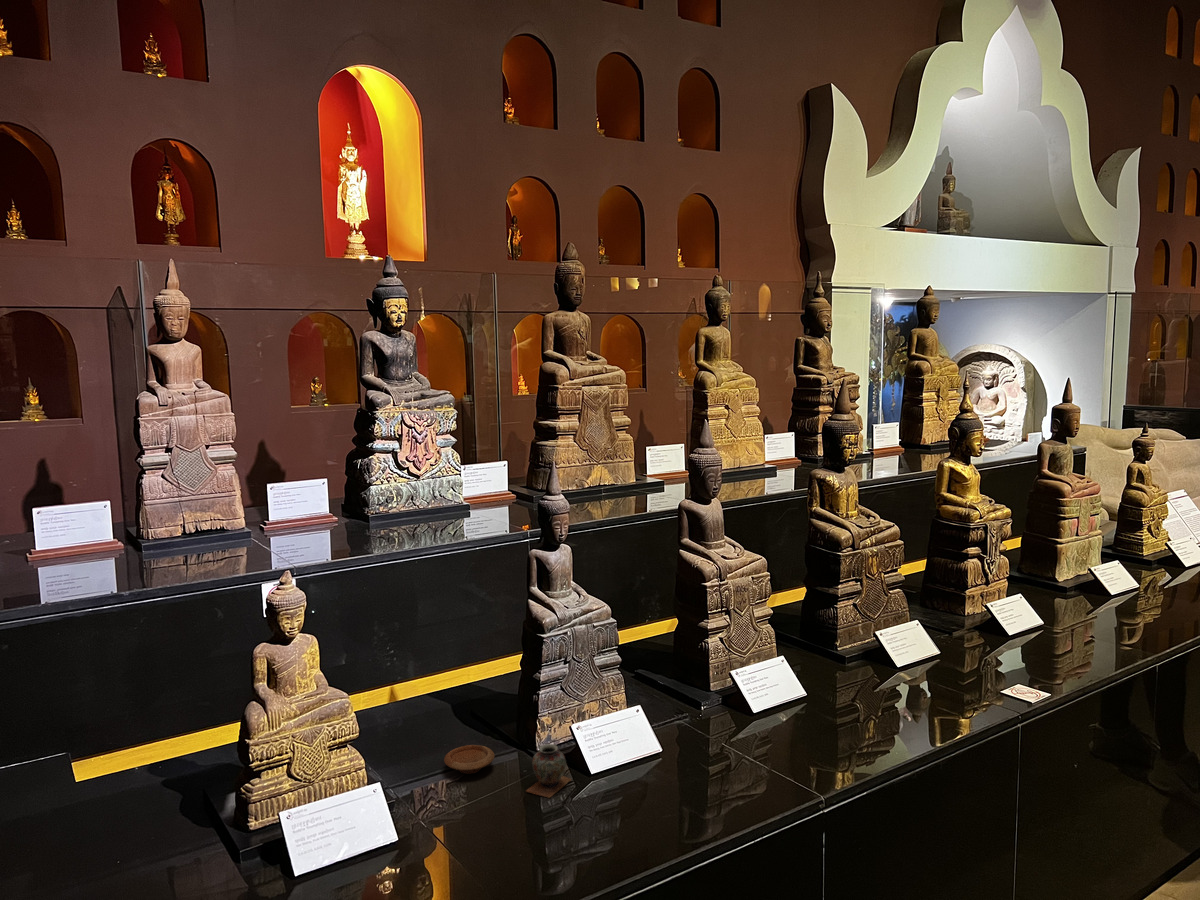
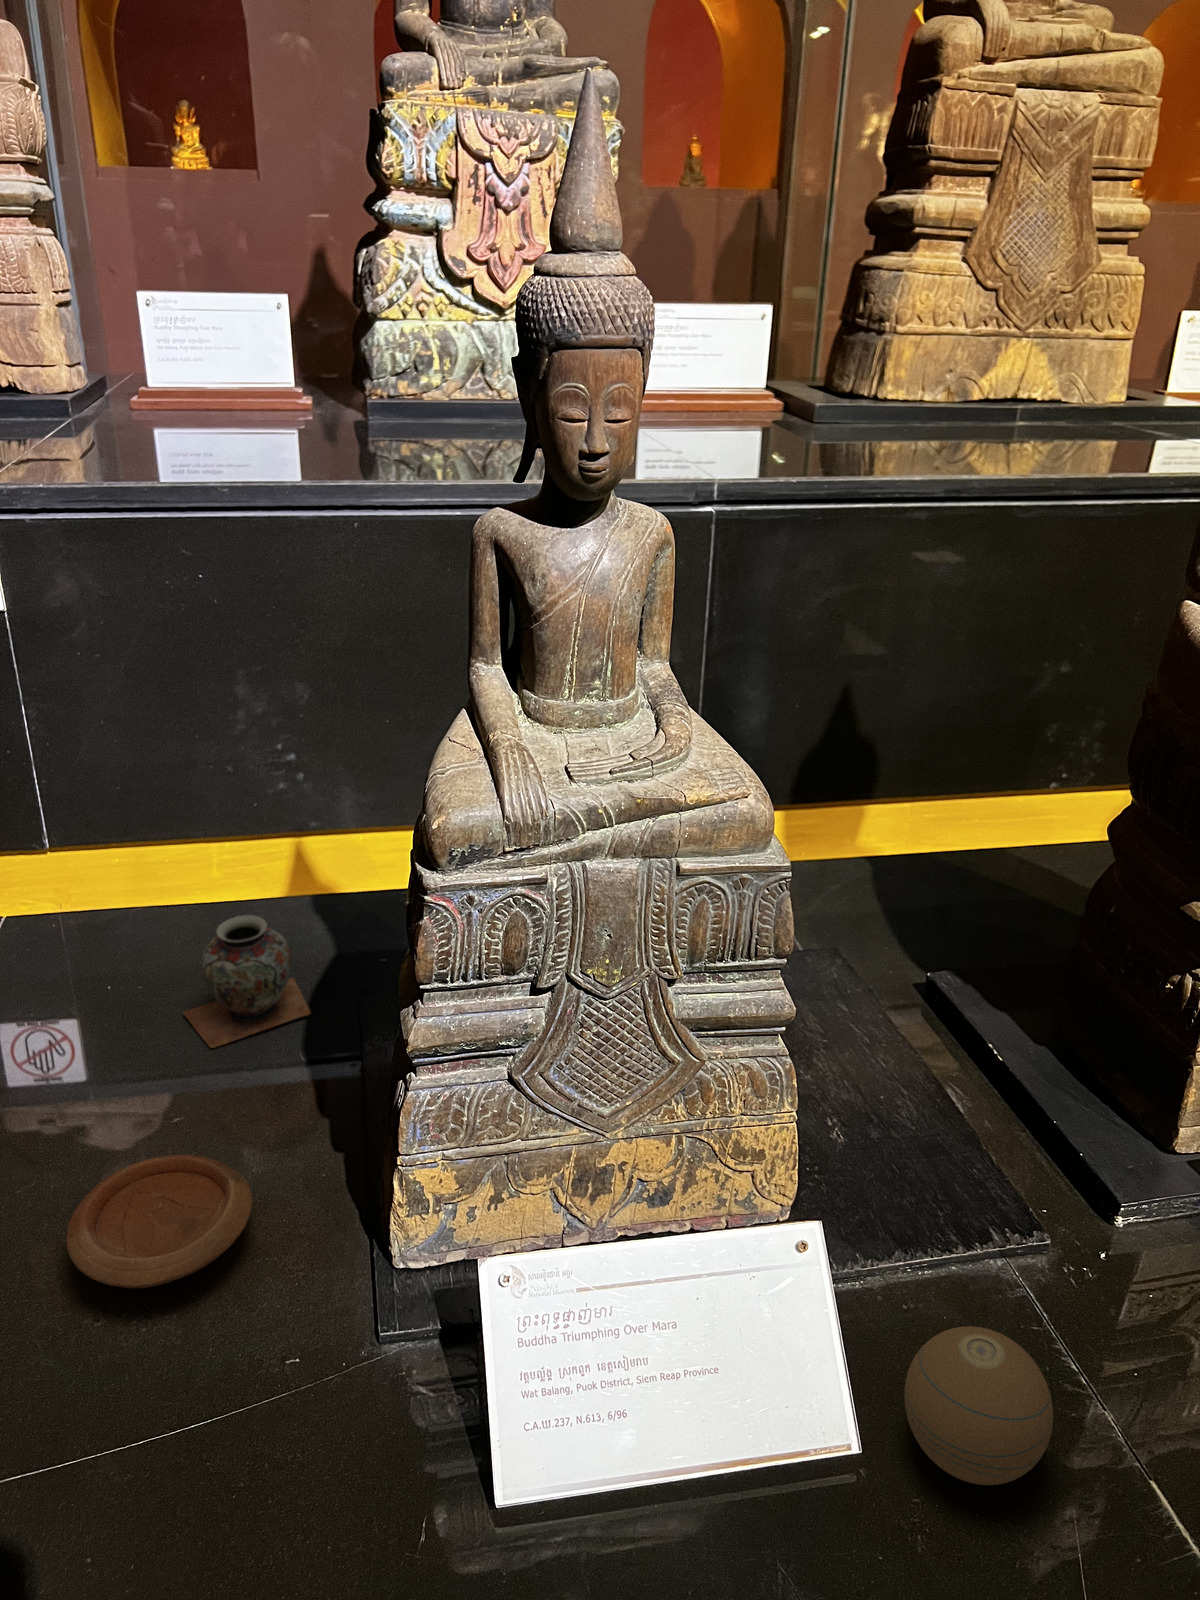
decorative orb: none [672,716,706,751] -> present [905,1326,1053,1485]
decorative vase: present [526,744,571,798] -> present [184,915,310,1048]

